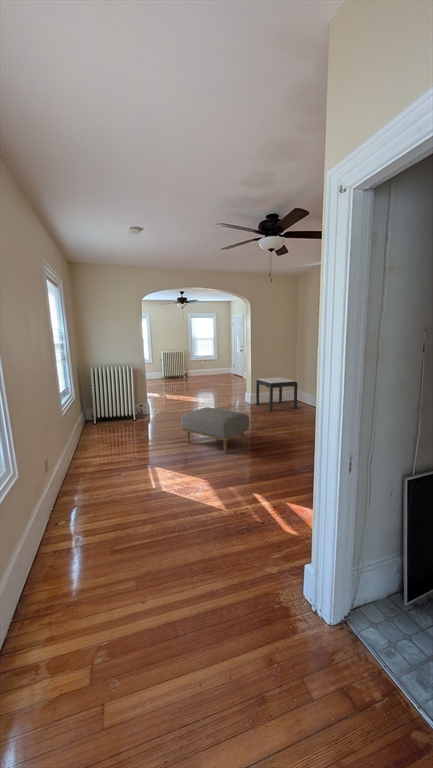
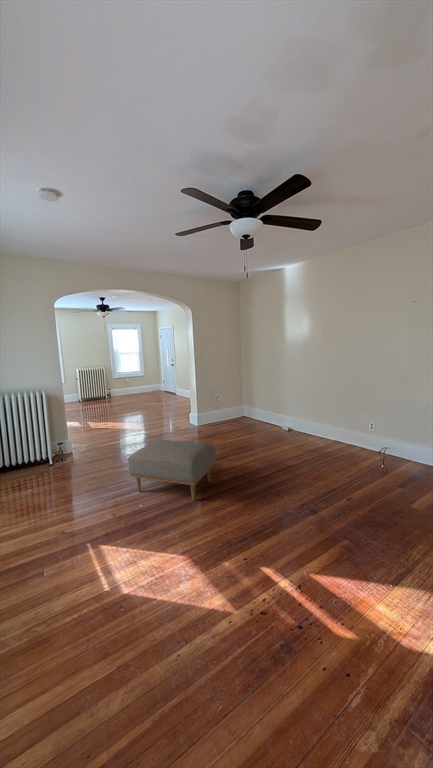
side table: present [256,377,298,411] -> none [200,392,247,431]

